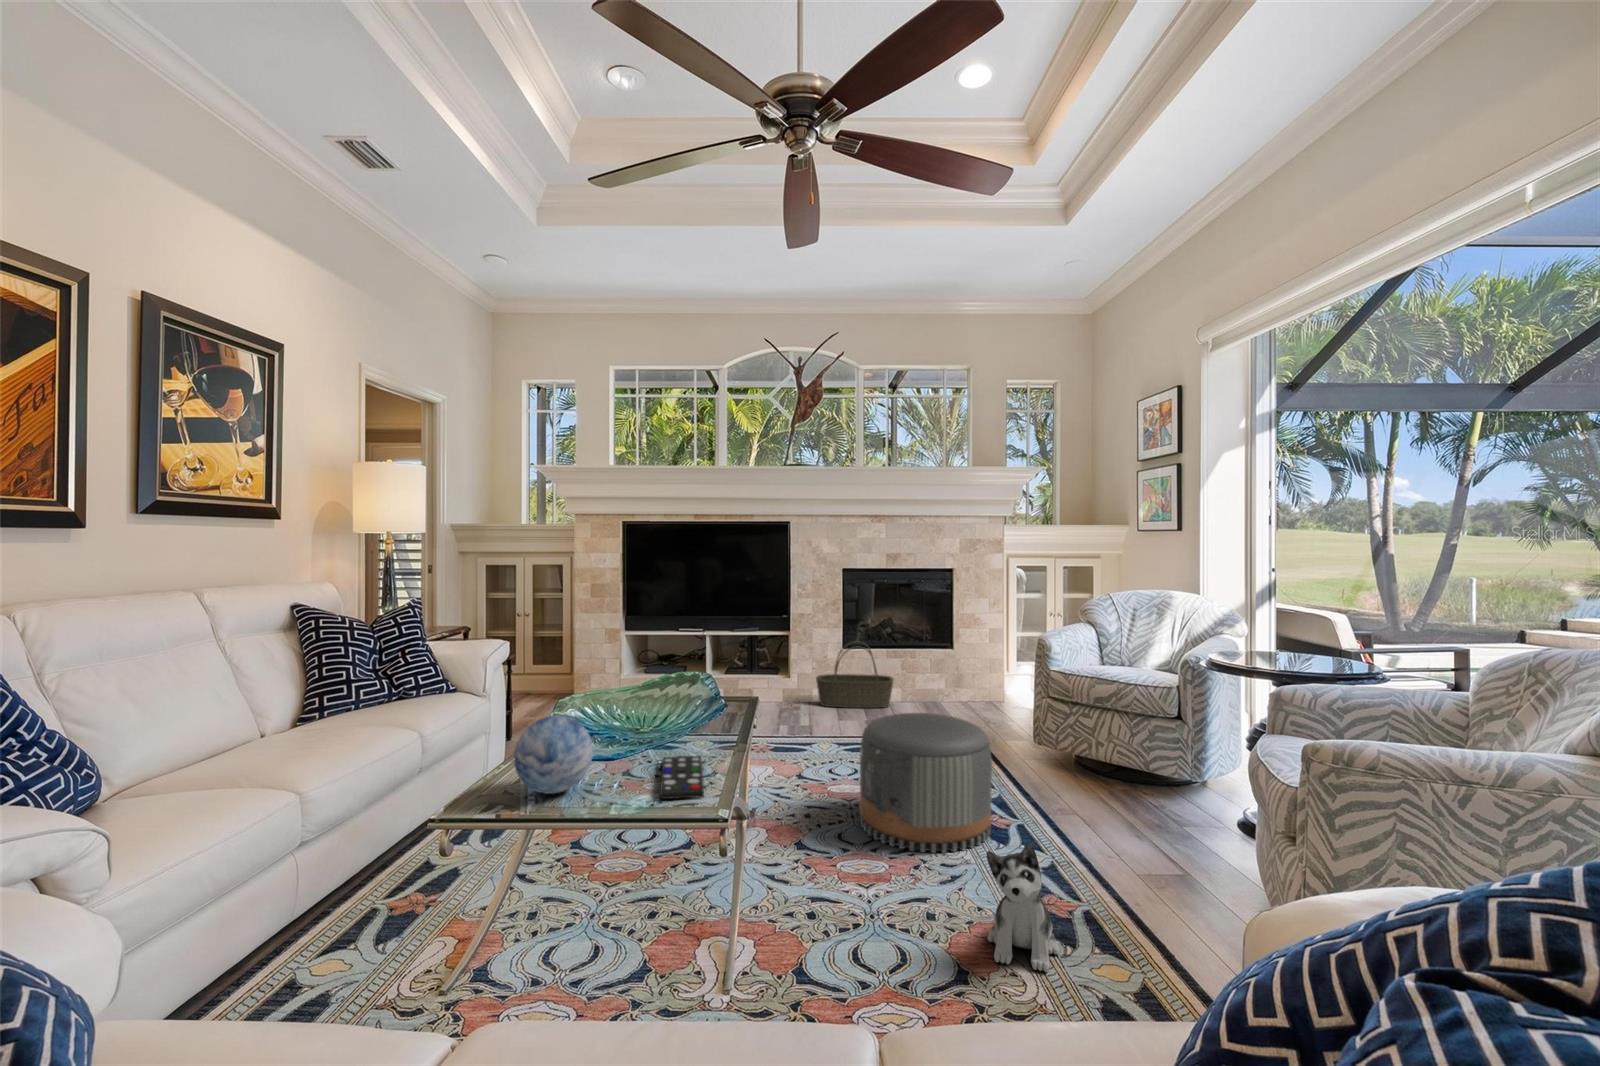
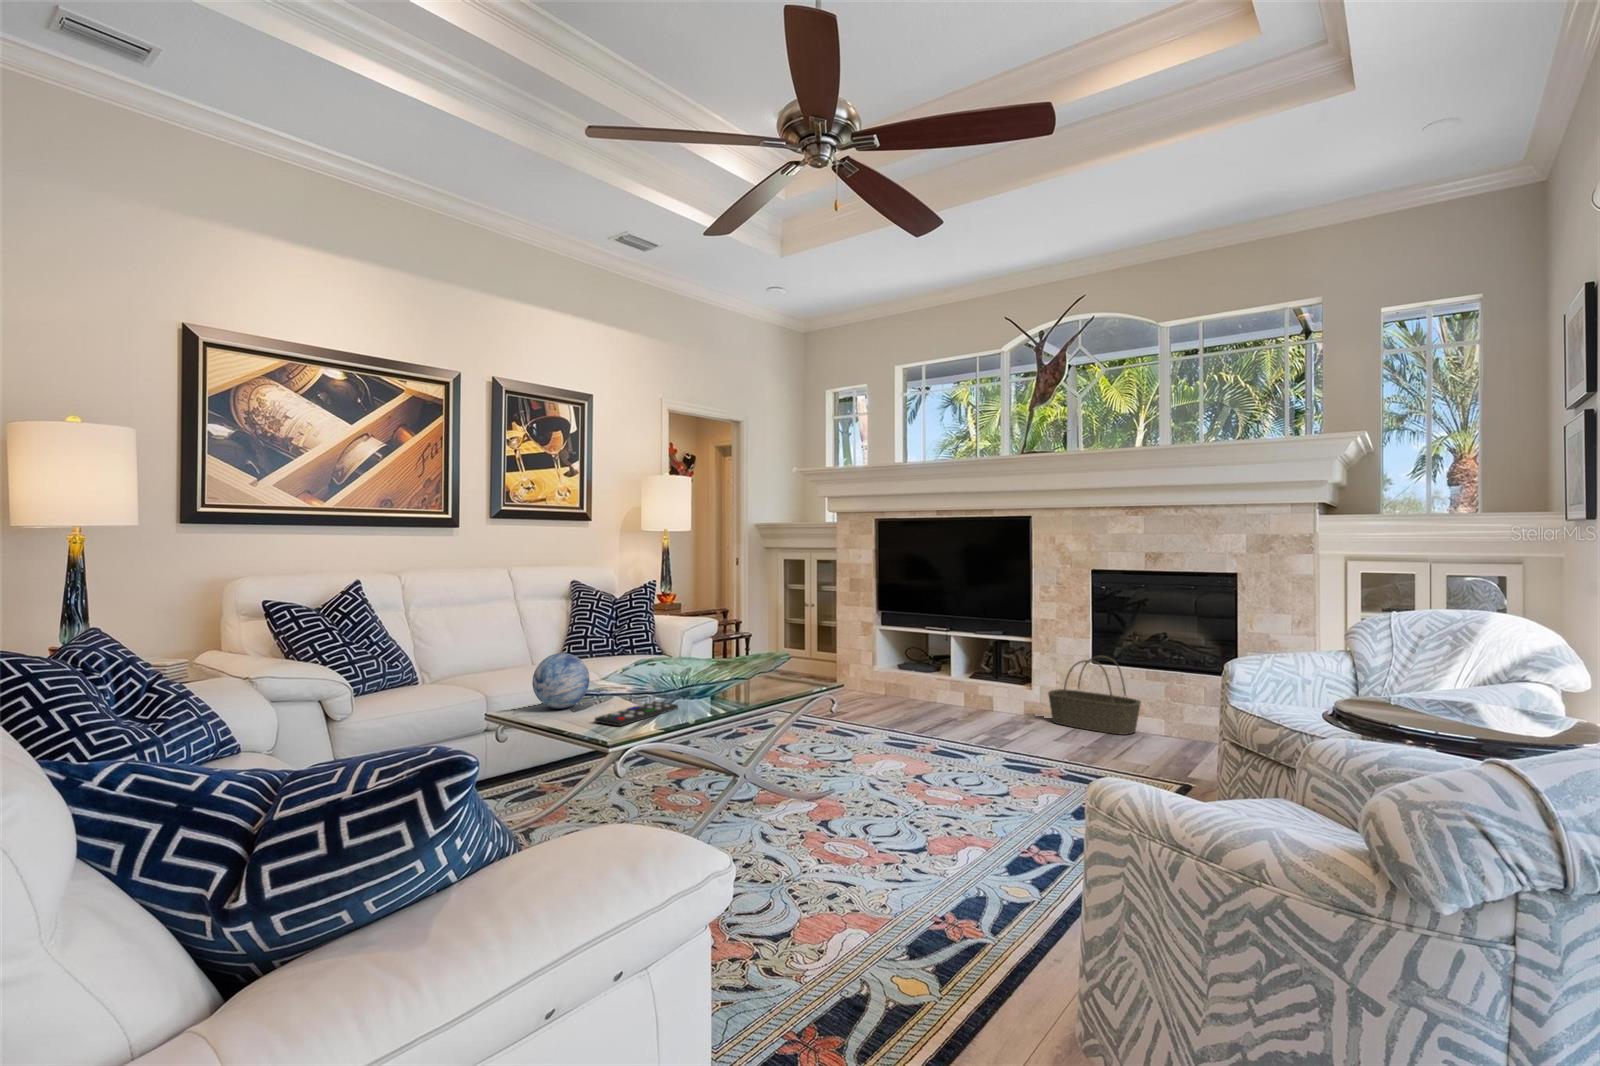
pouf: present [860,713,992,853] -> none [886,715,1028,862]
plush toy: present [987,843,1059,972] -> none [810,829,901,959]

